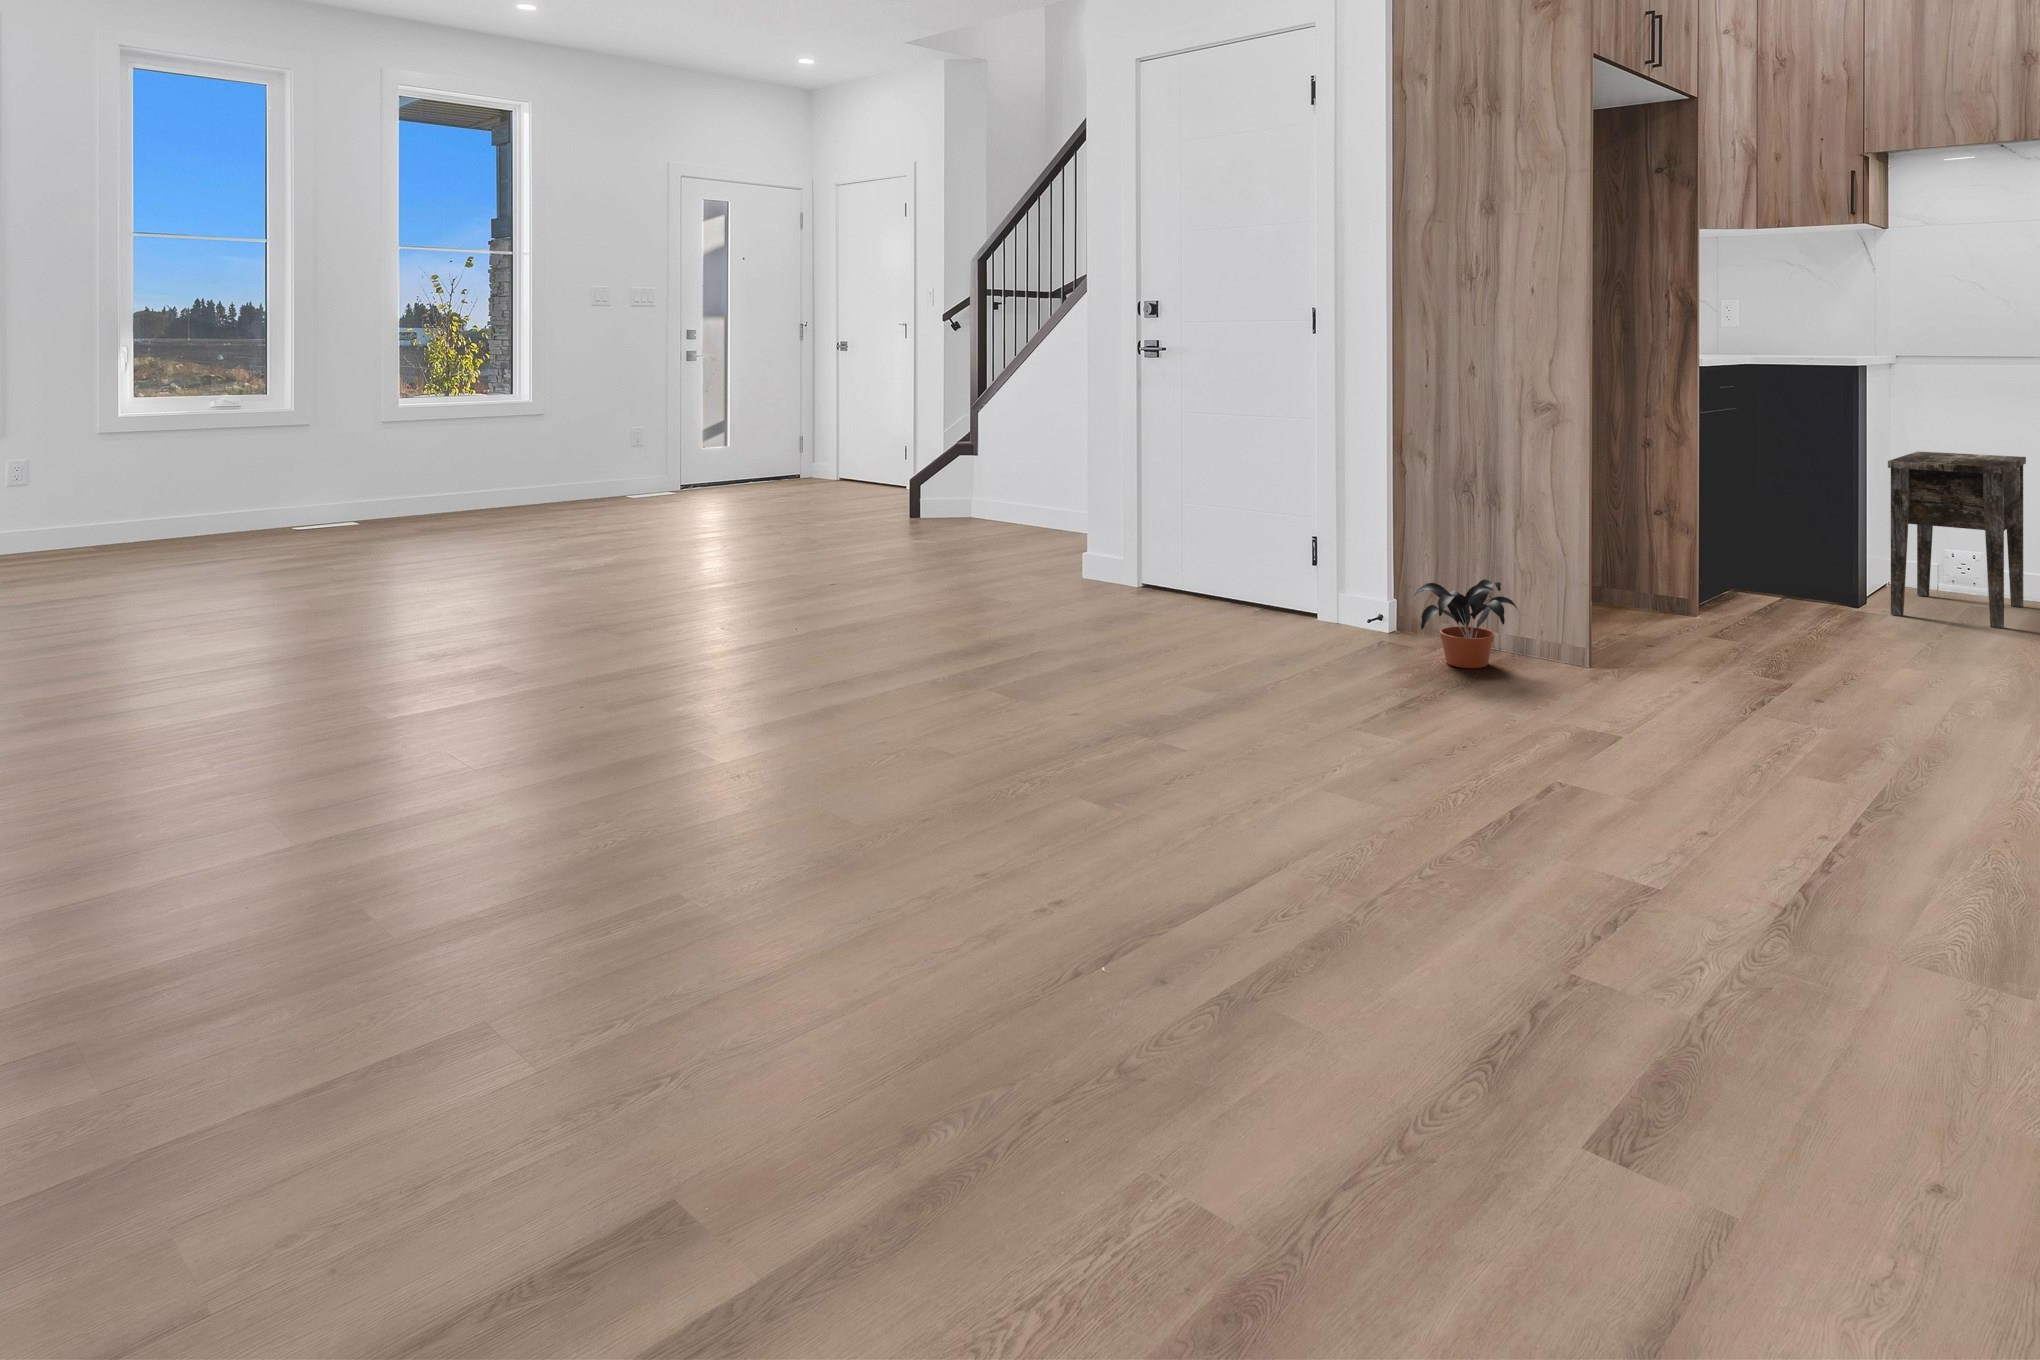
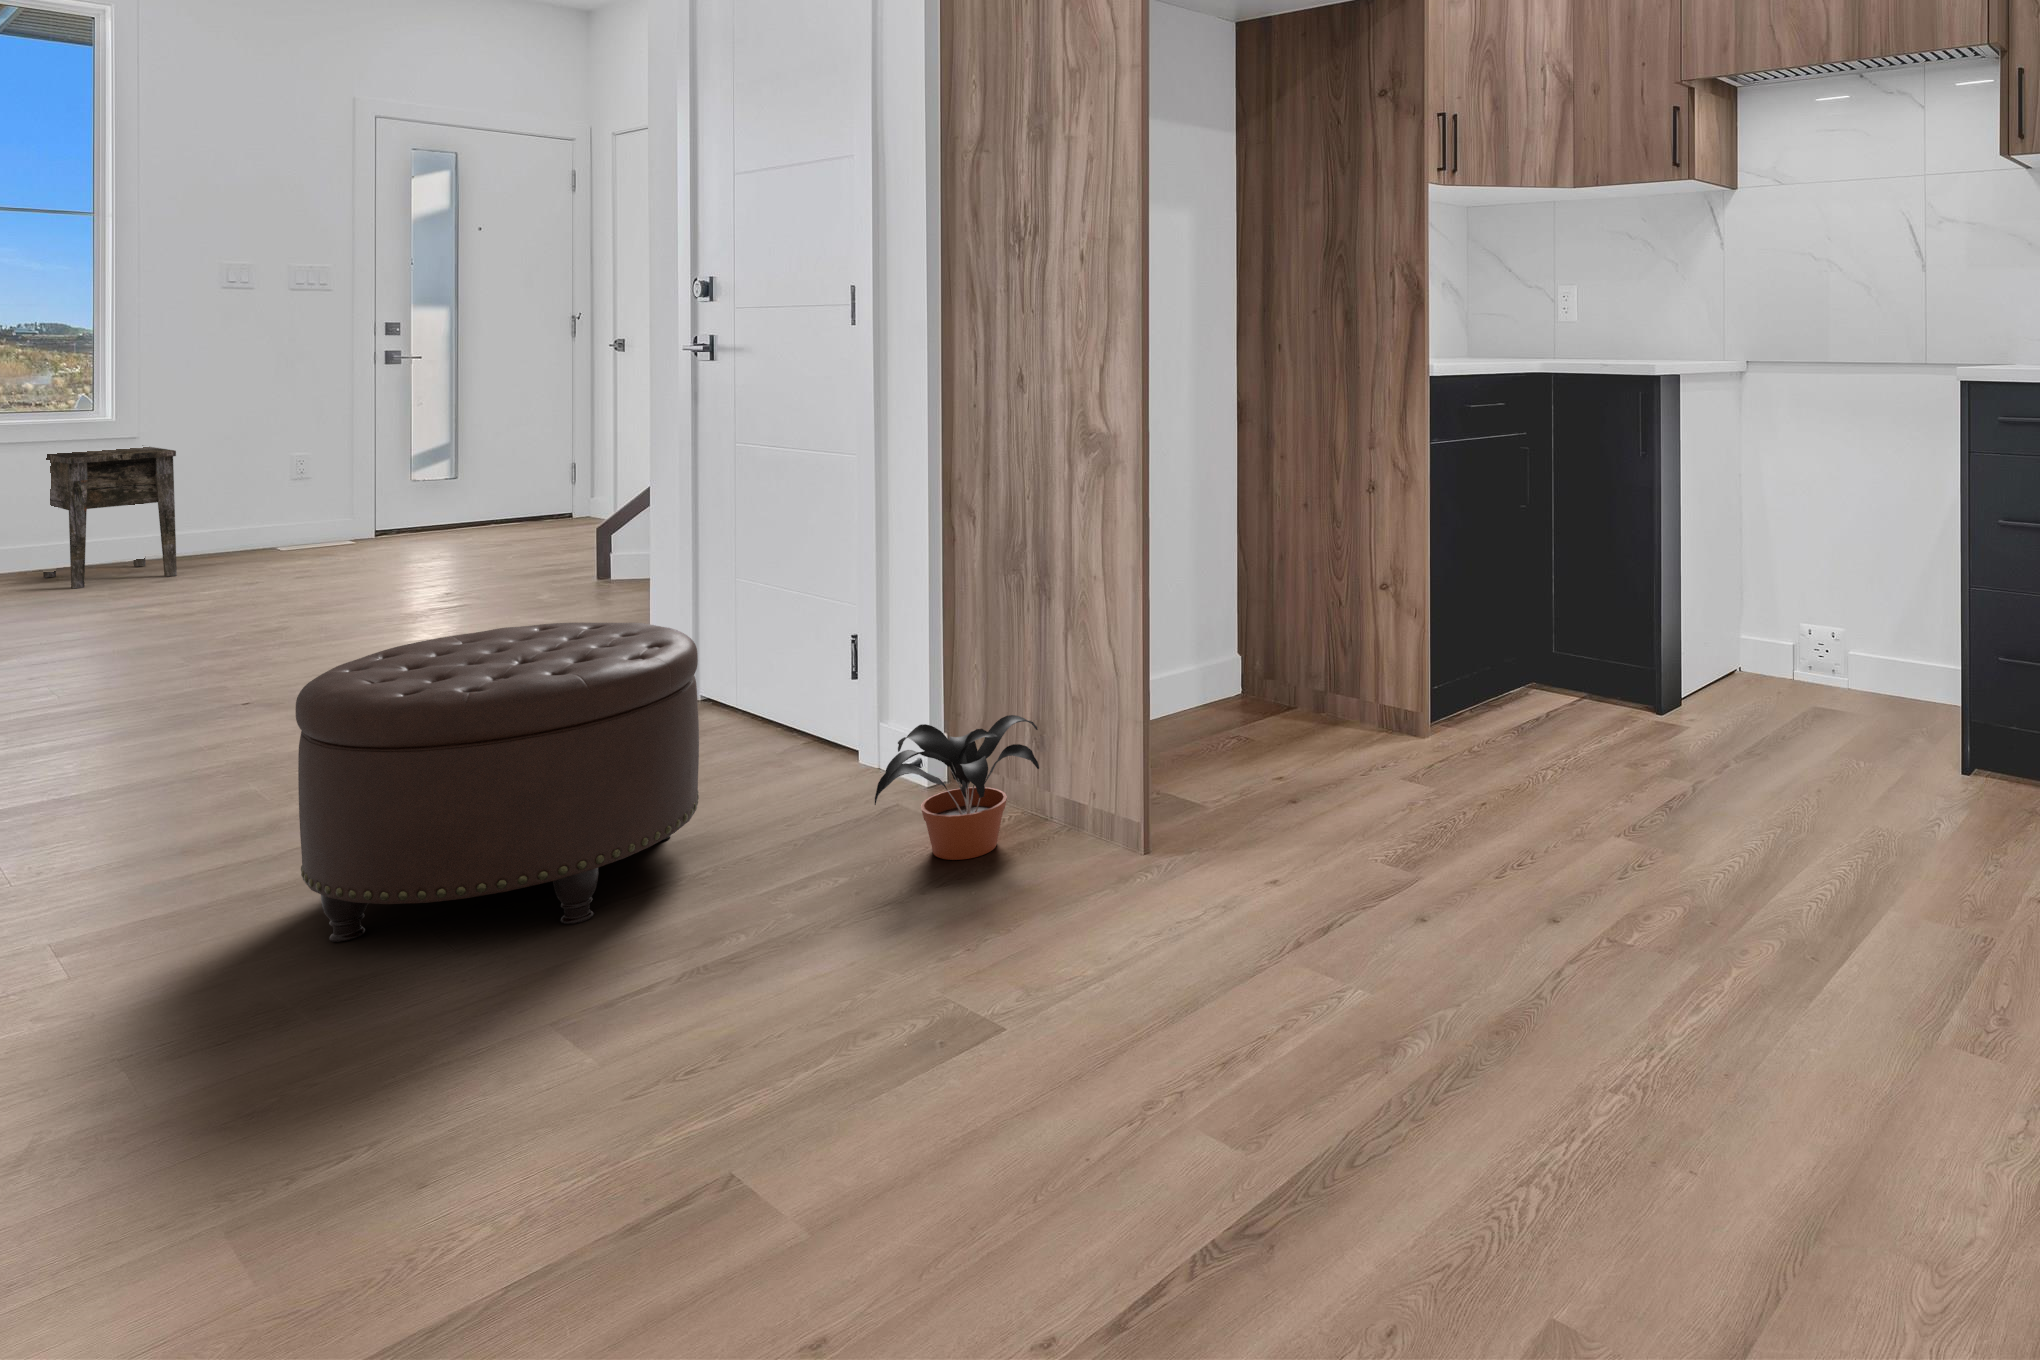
side table: present [1888,451,2026,628] -> present [43,445,177,589]
ottoman: none [1093,512,1305,690] -> present [295,622,699,942]

